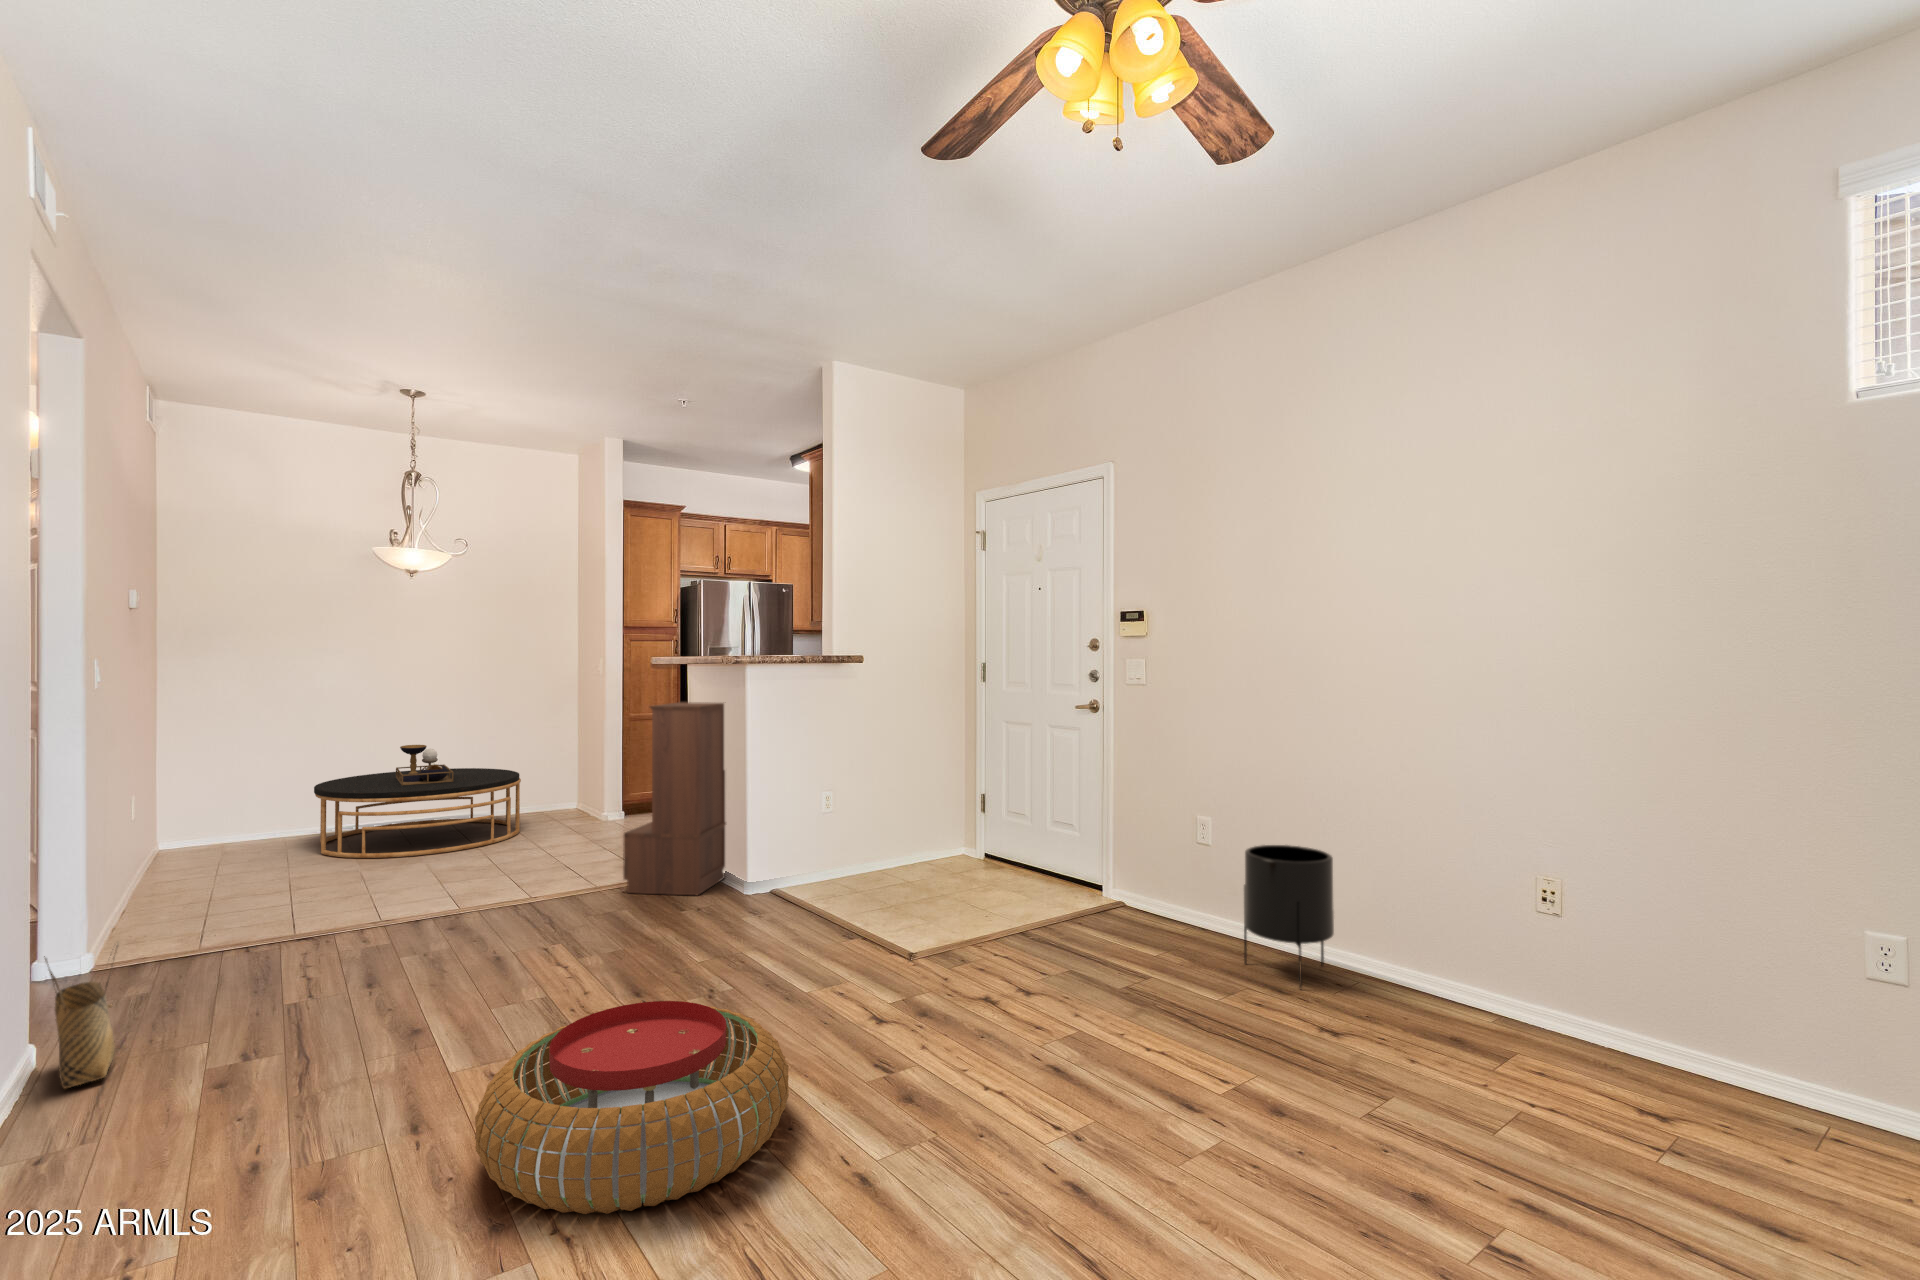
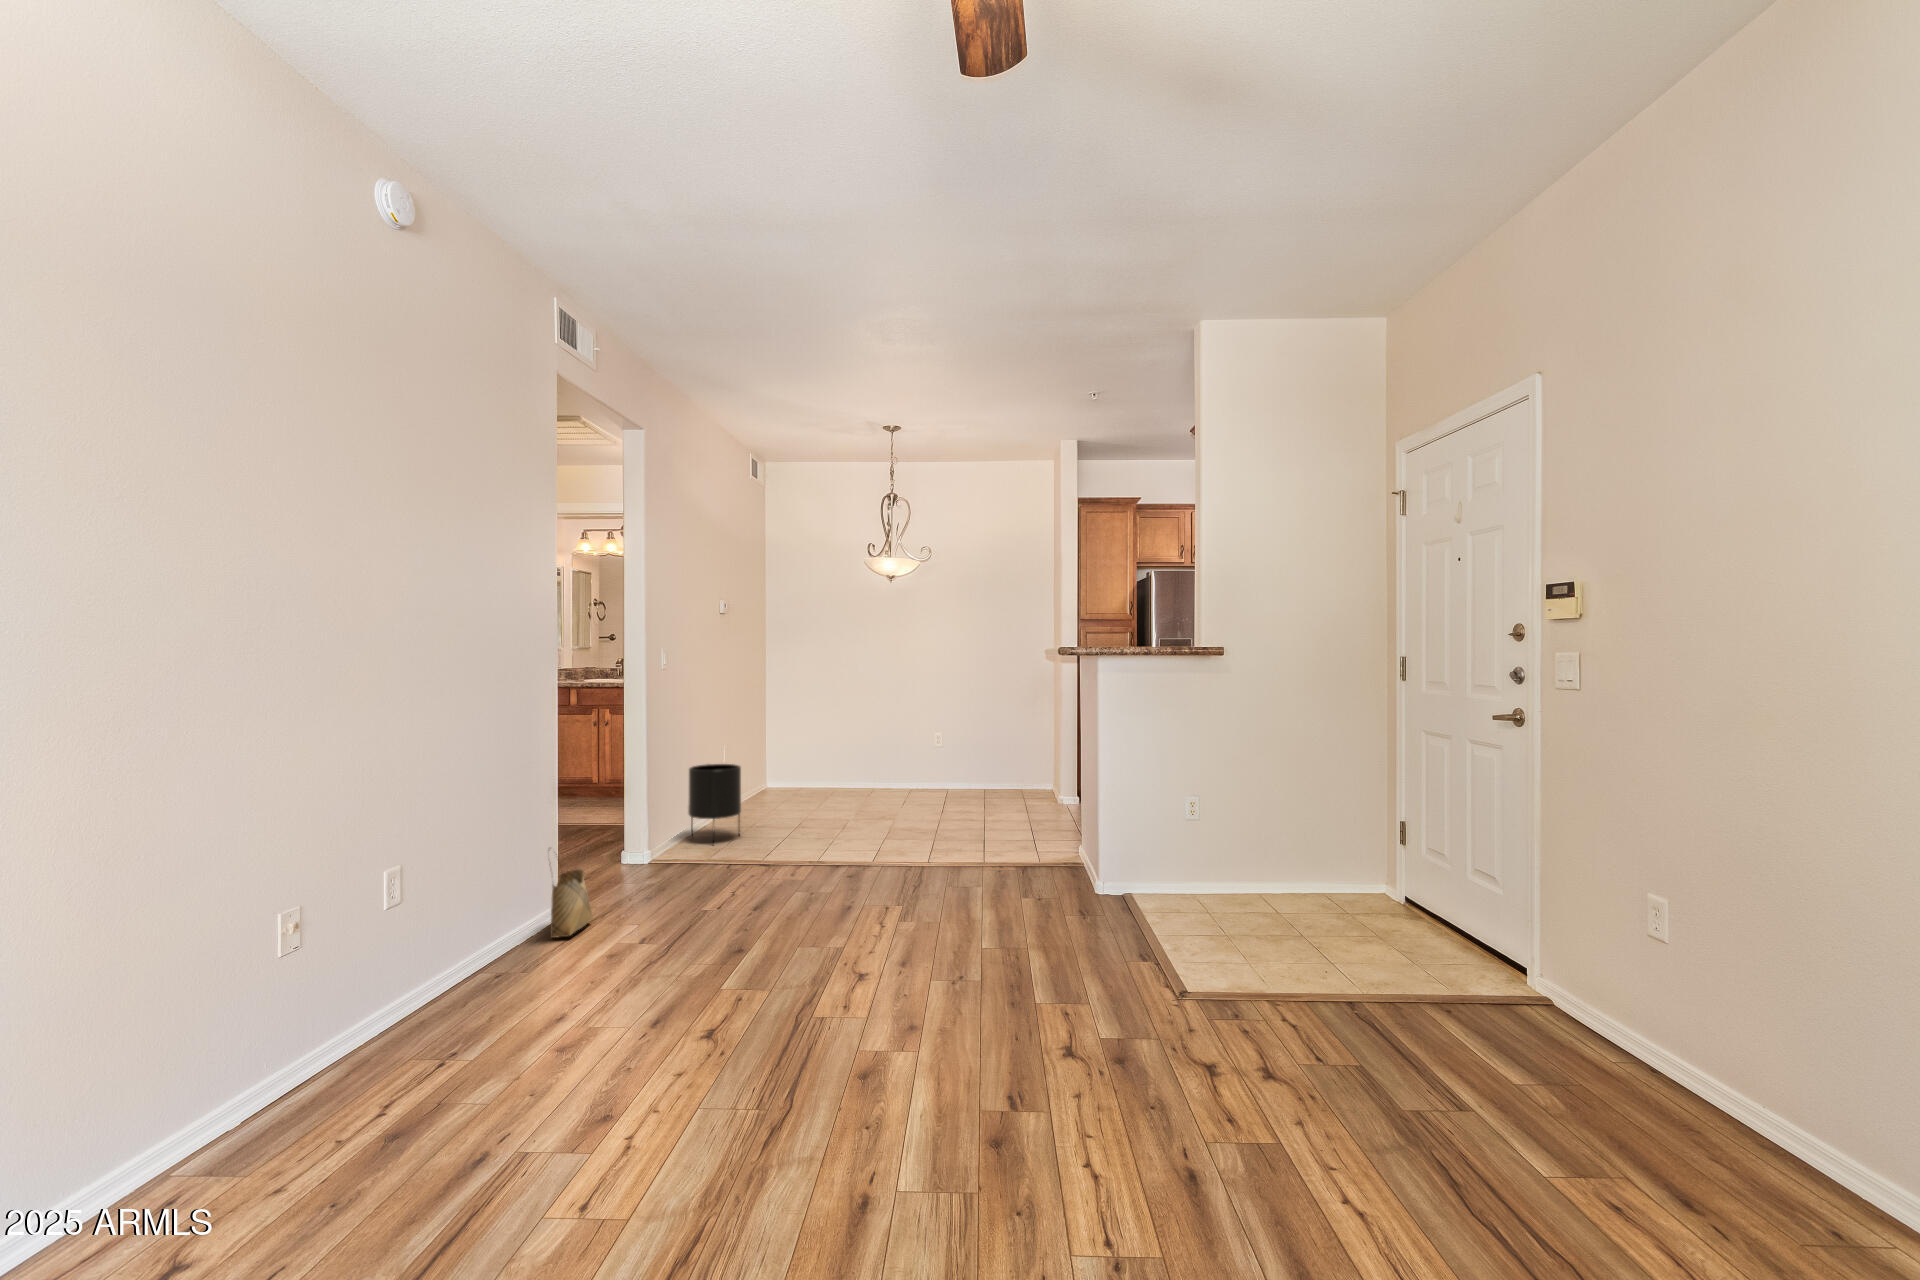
bookshelf: present [623,702,726,895] -> none [999,693,1100,886]
coffee table: present [314,745,521,858] -> none [841,721,989,814]
planter: present [1244,845,1334,989] -> present [688,764,741,836]
pouf: present [475,1001,789,1214] -> none [618,967,895,1152]

